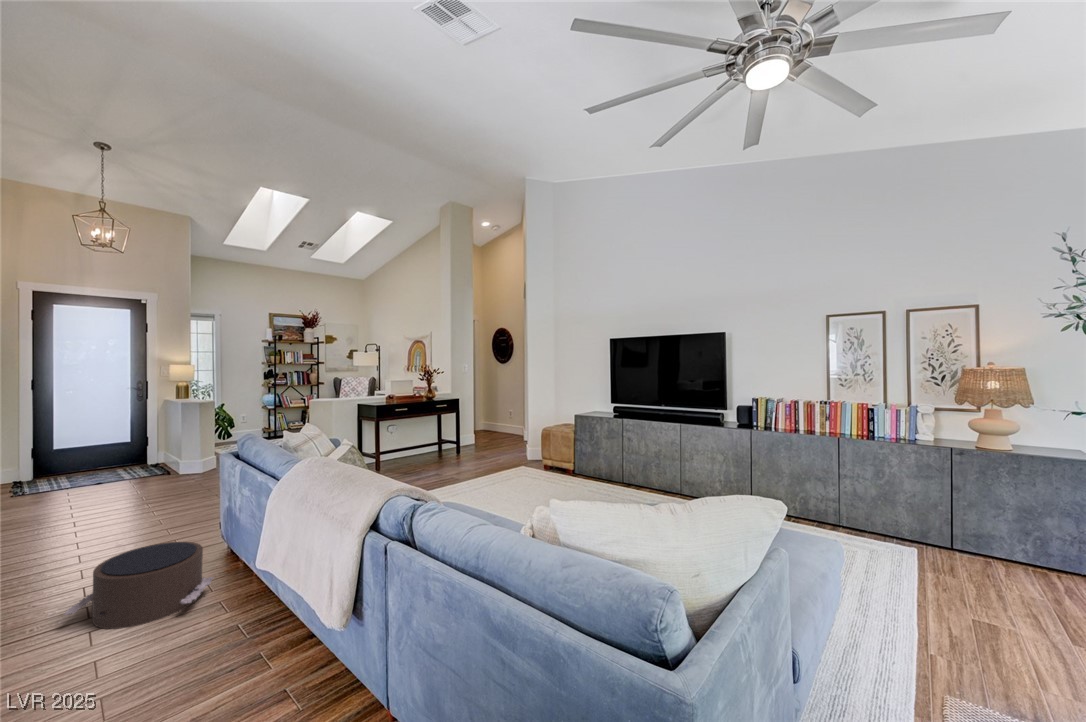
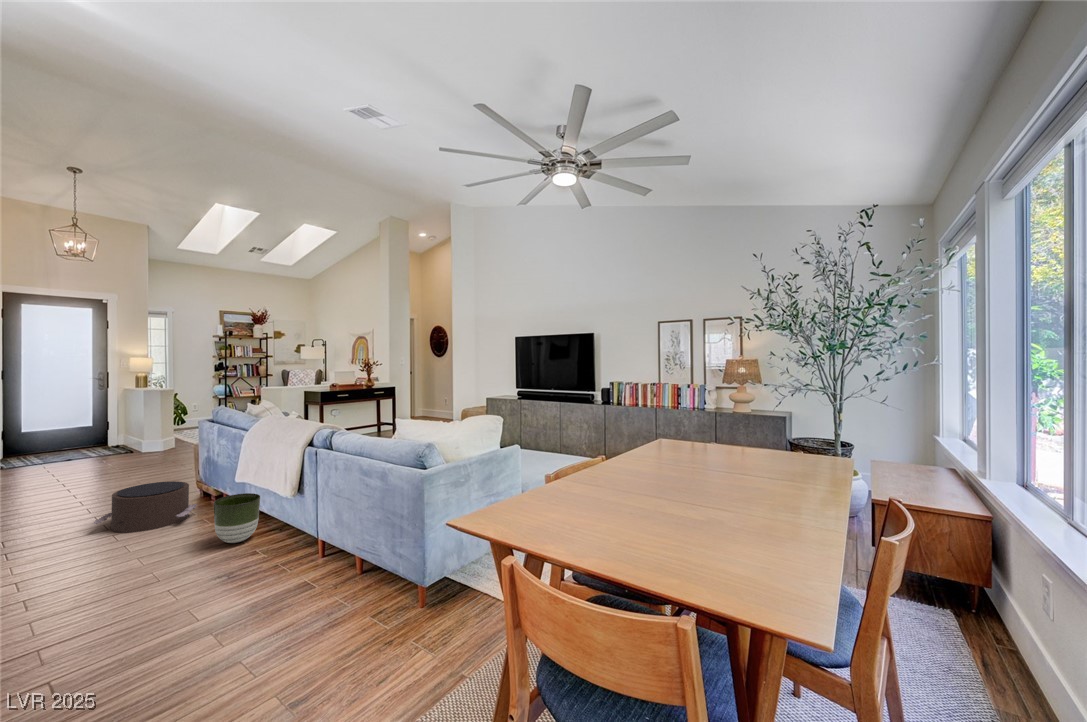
planter: none [222,580,293,667] -> present [214,493,260,543]

